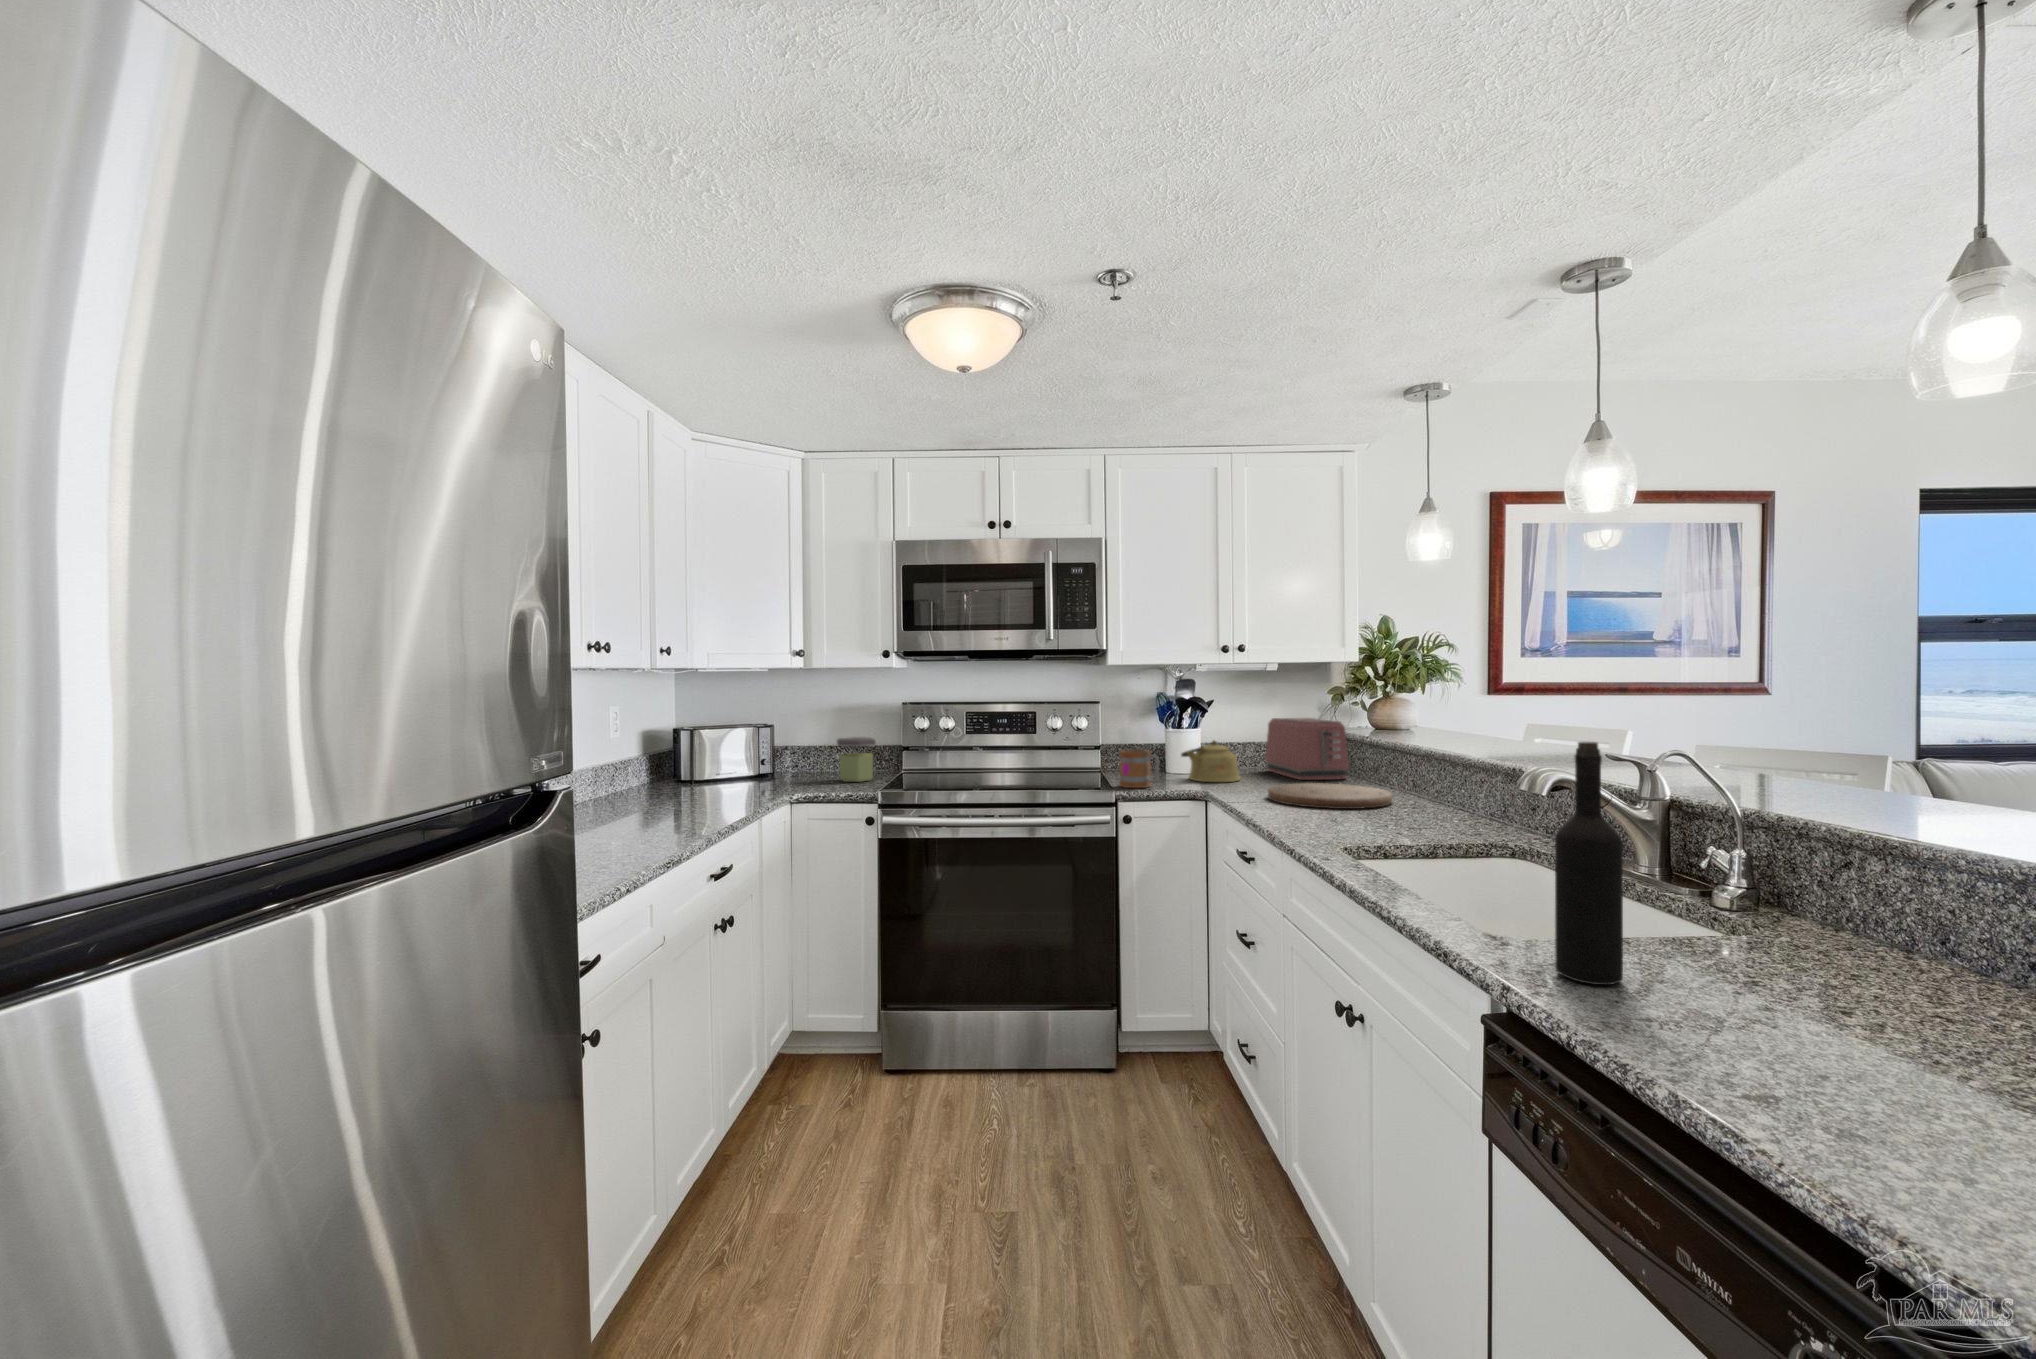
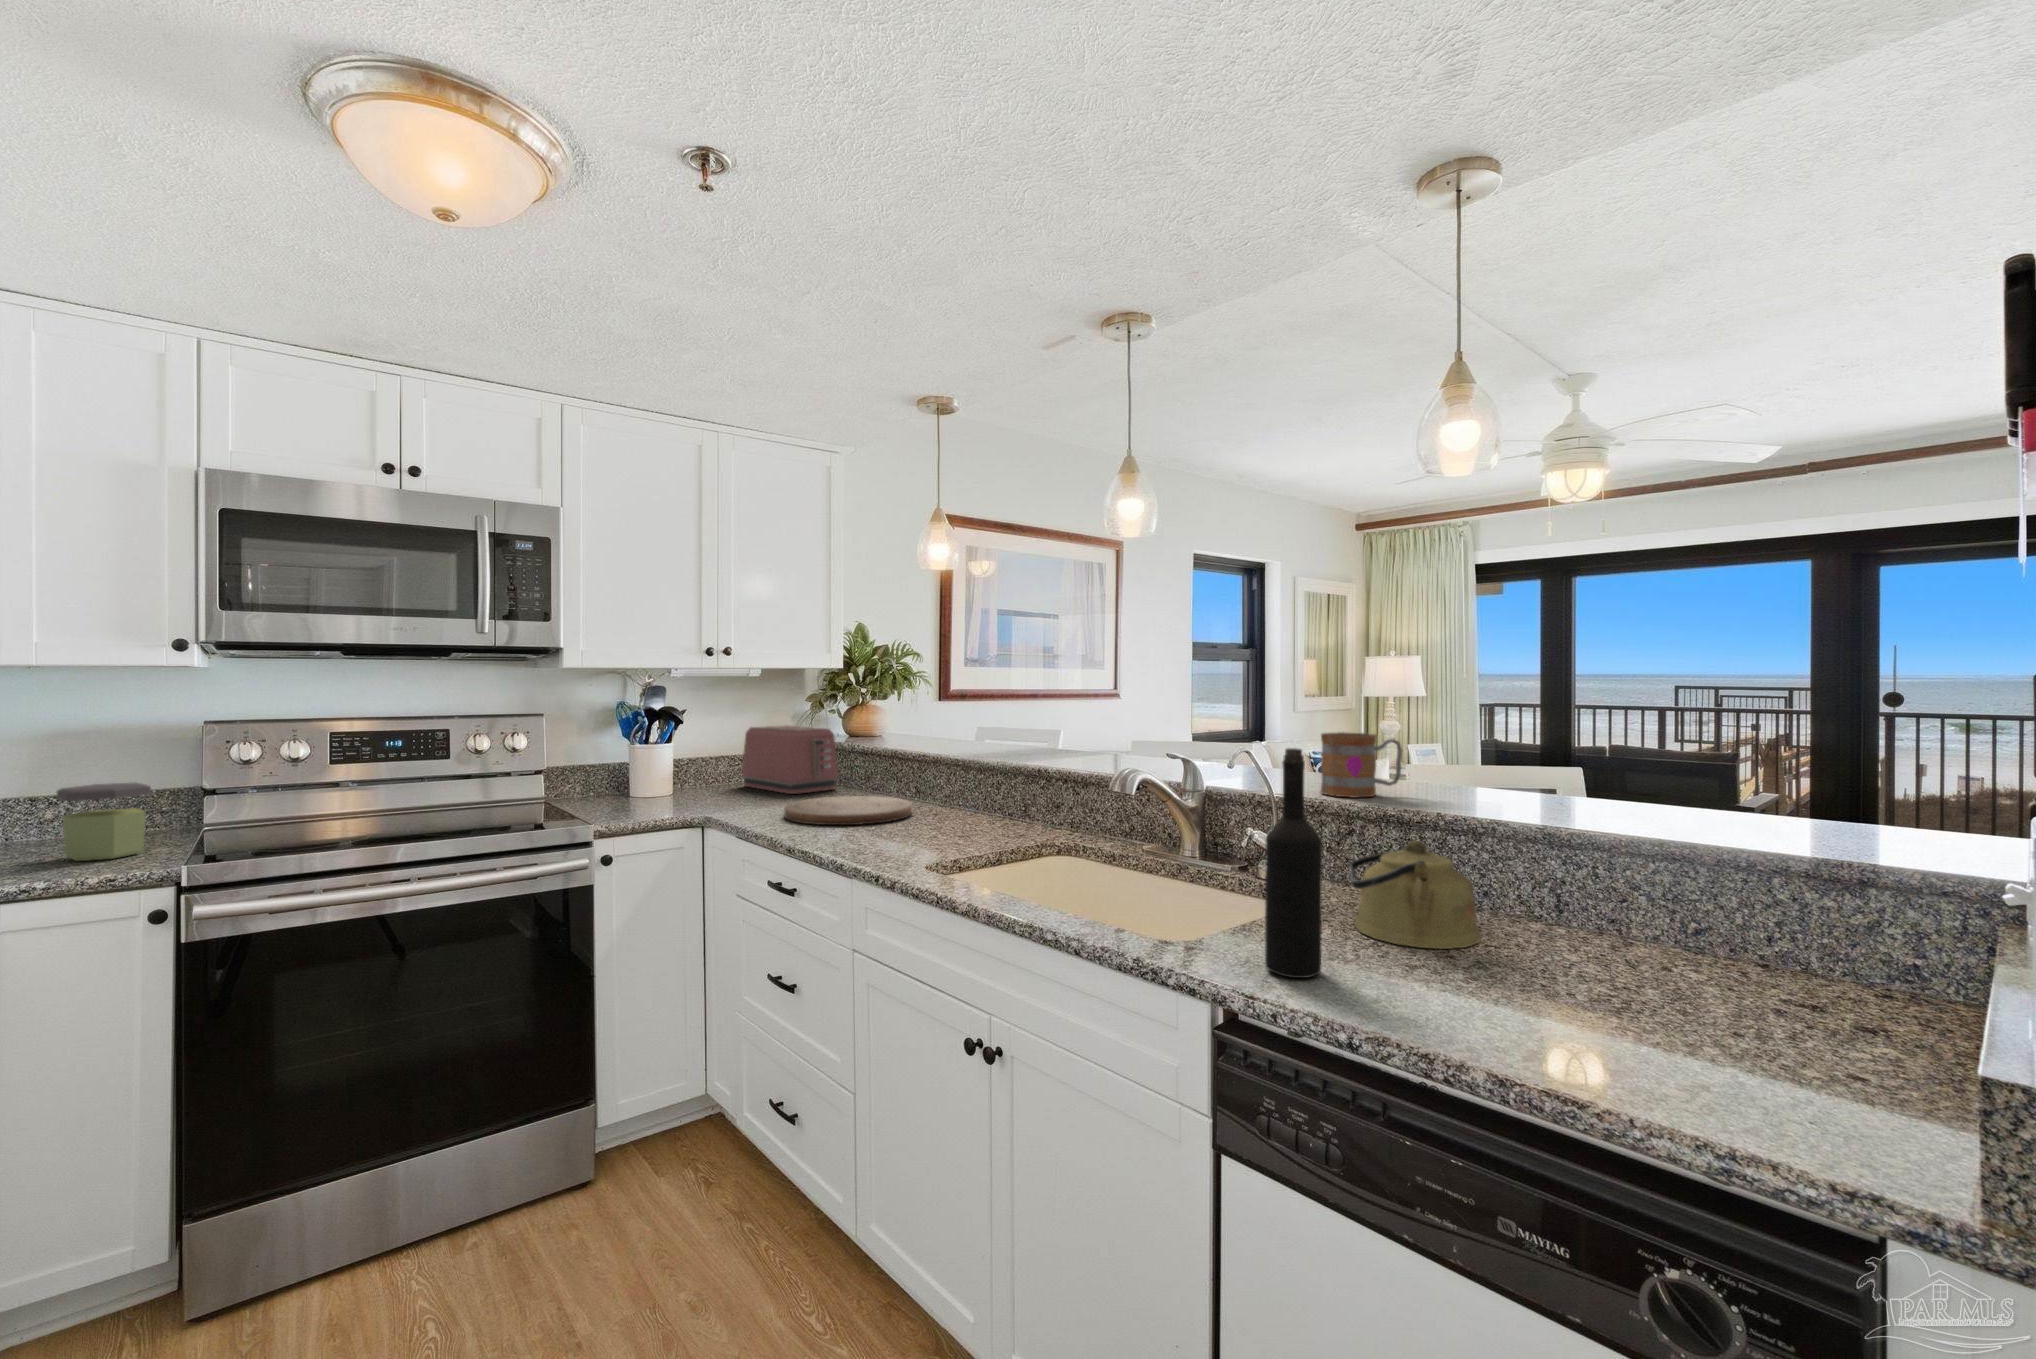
kettle: present [1181,741,1240,782] -> present [1349,841,1481,949]
mug: present [1119,749,1159,788] -> present [1321,732,1403,798]

